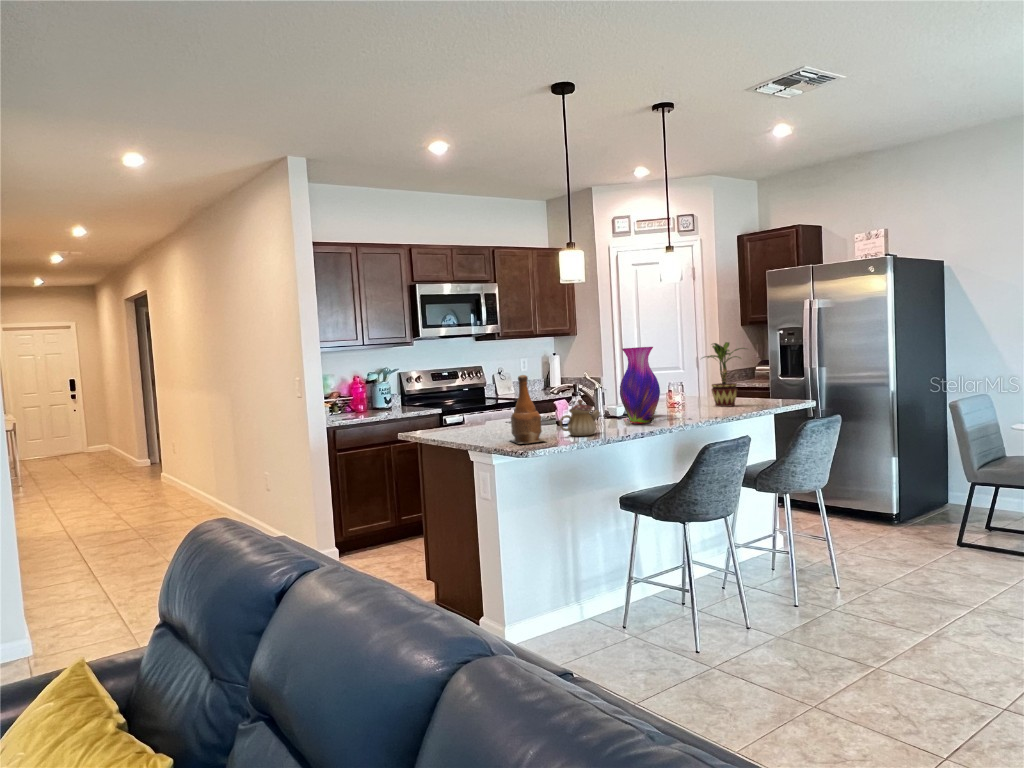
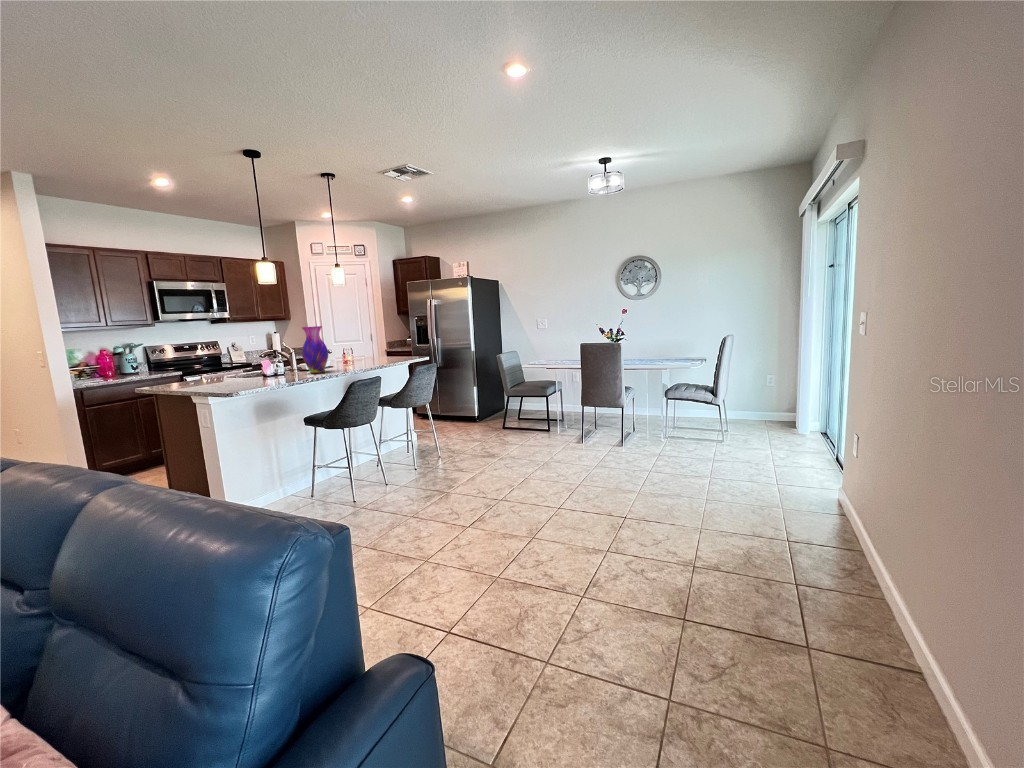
potted plant: present [703,342,746,407] -> none [360,324,390,362]
bottle: present [510,375,546,444] -> none [219,344,247,389]
teapot: present [559,400,600,436] -> none [256,359,286,382]

